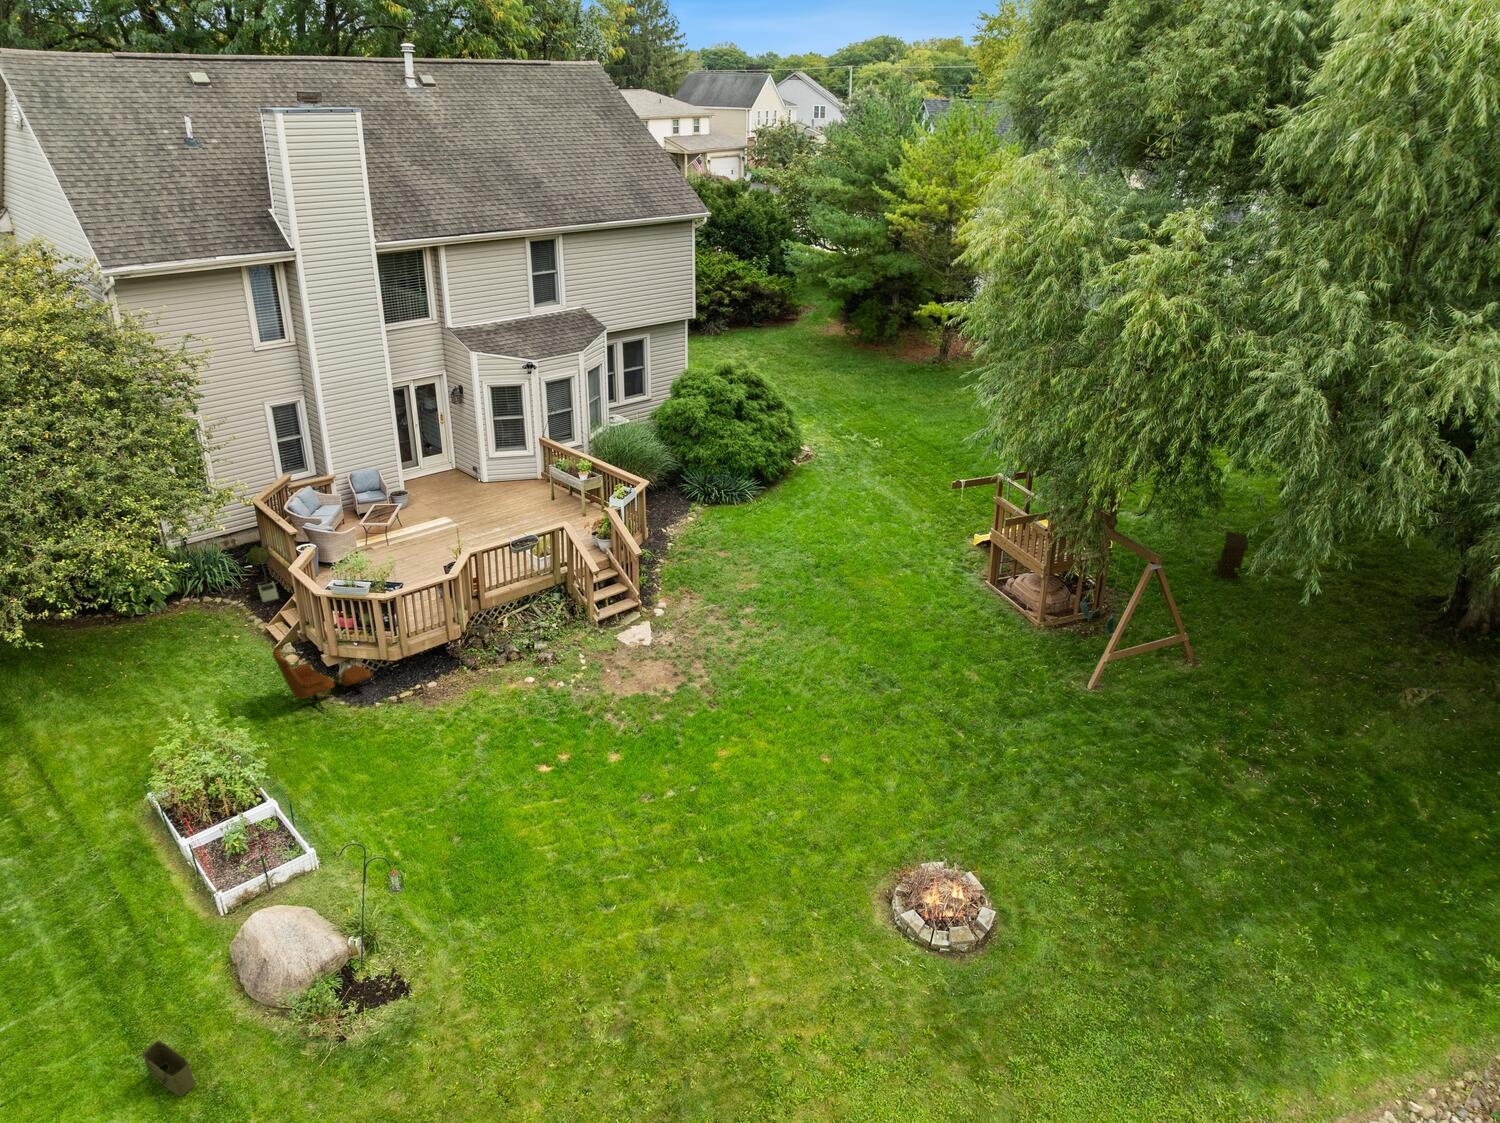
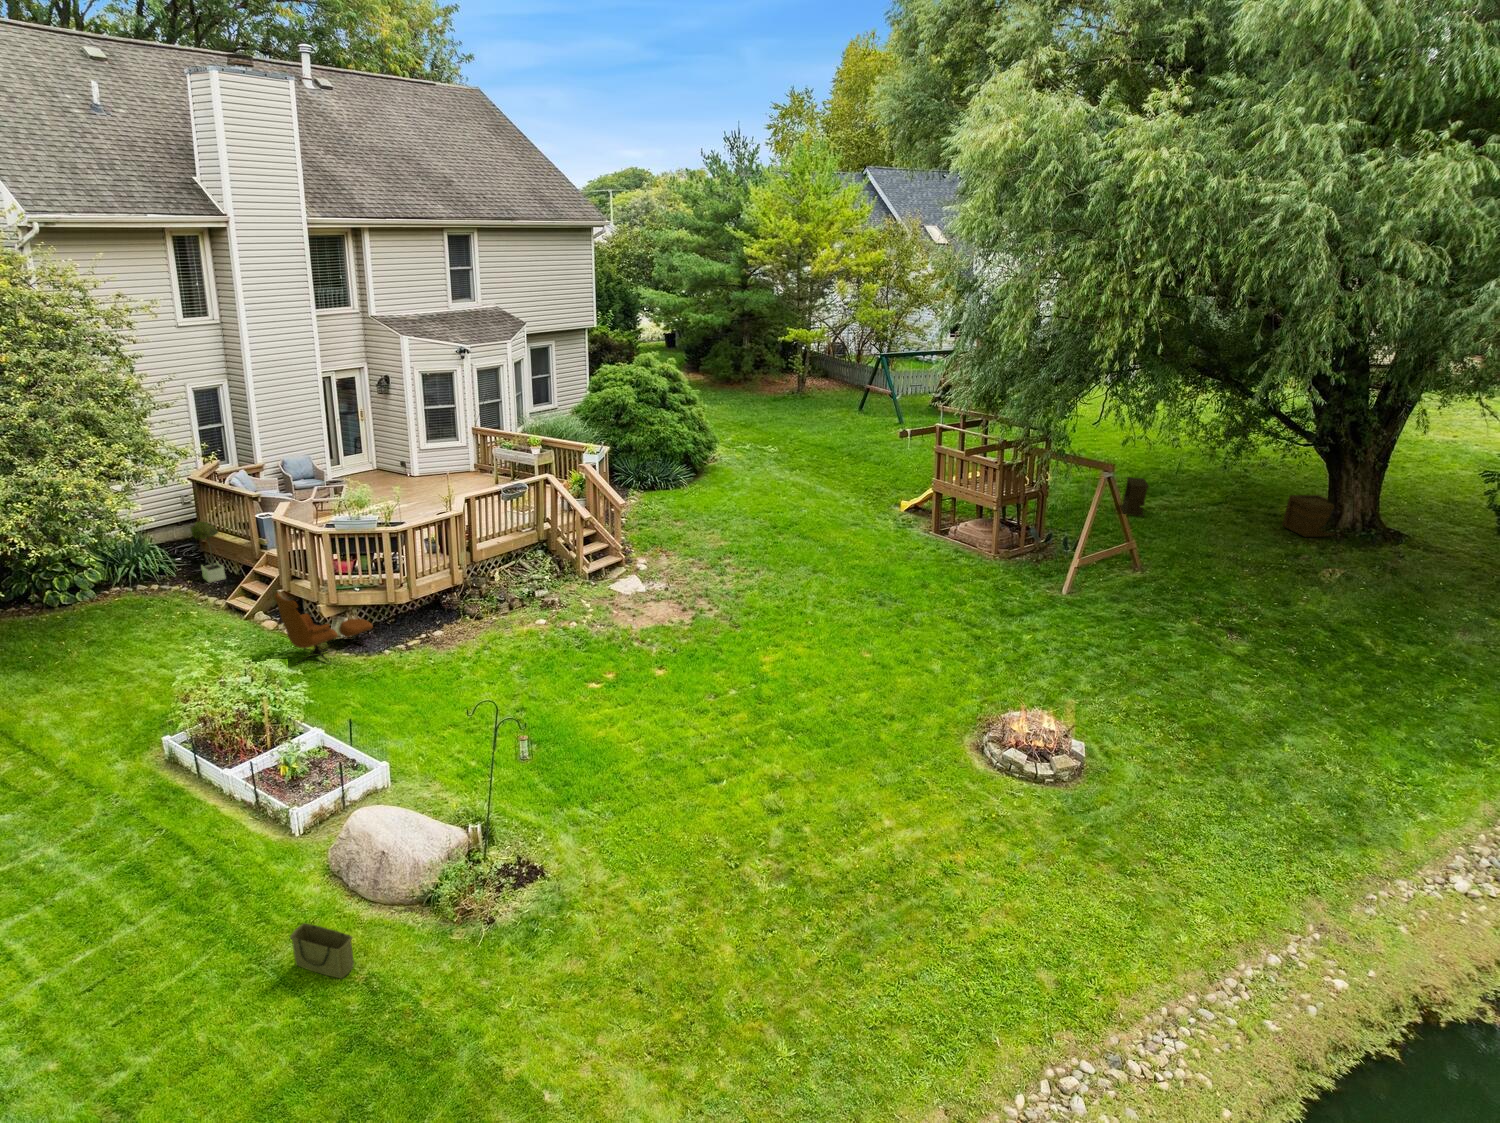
wooden crate: none [1395,584,1470,638] -> present [1282,495,1335,537]

